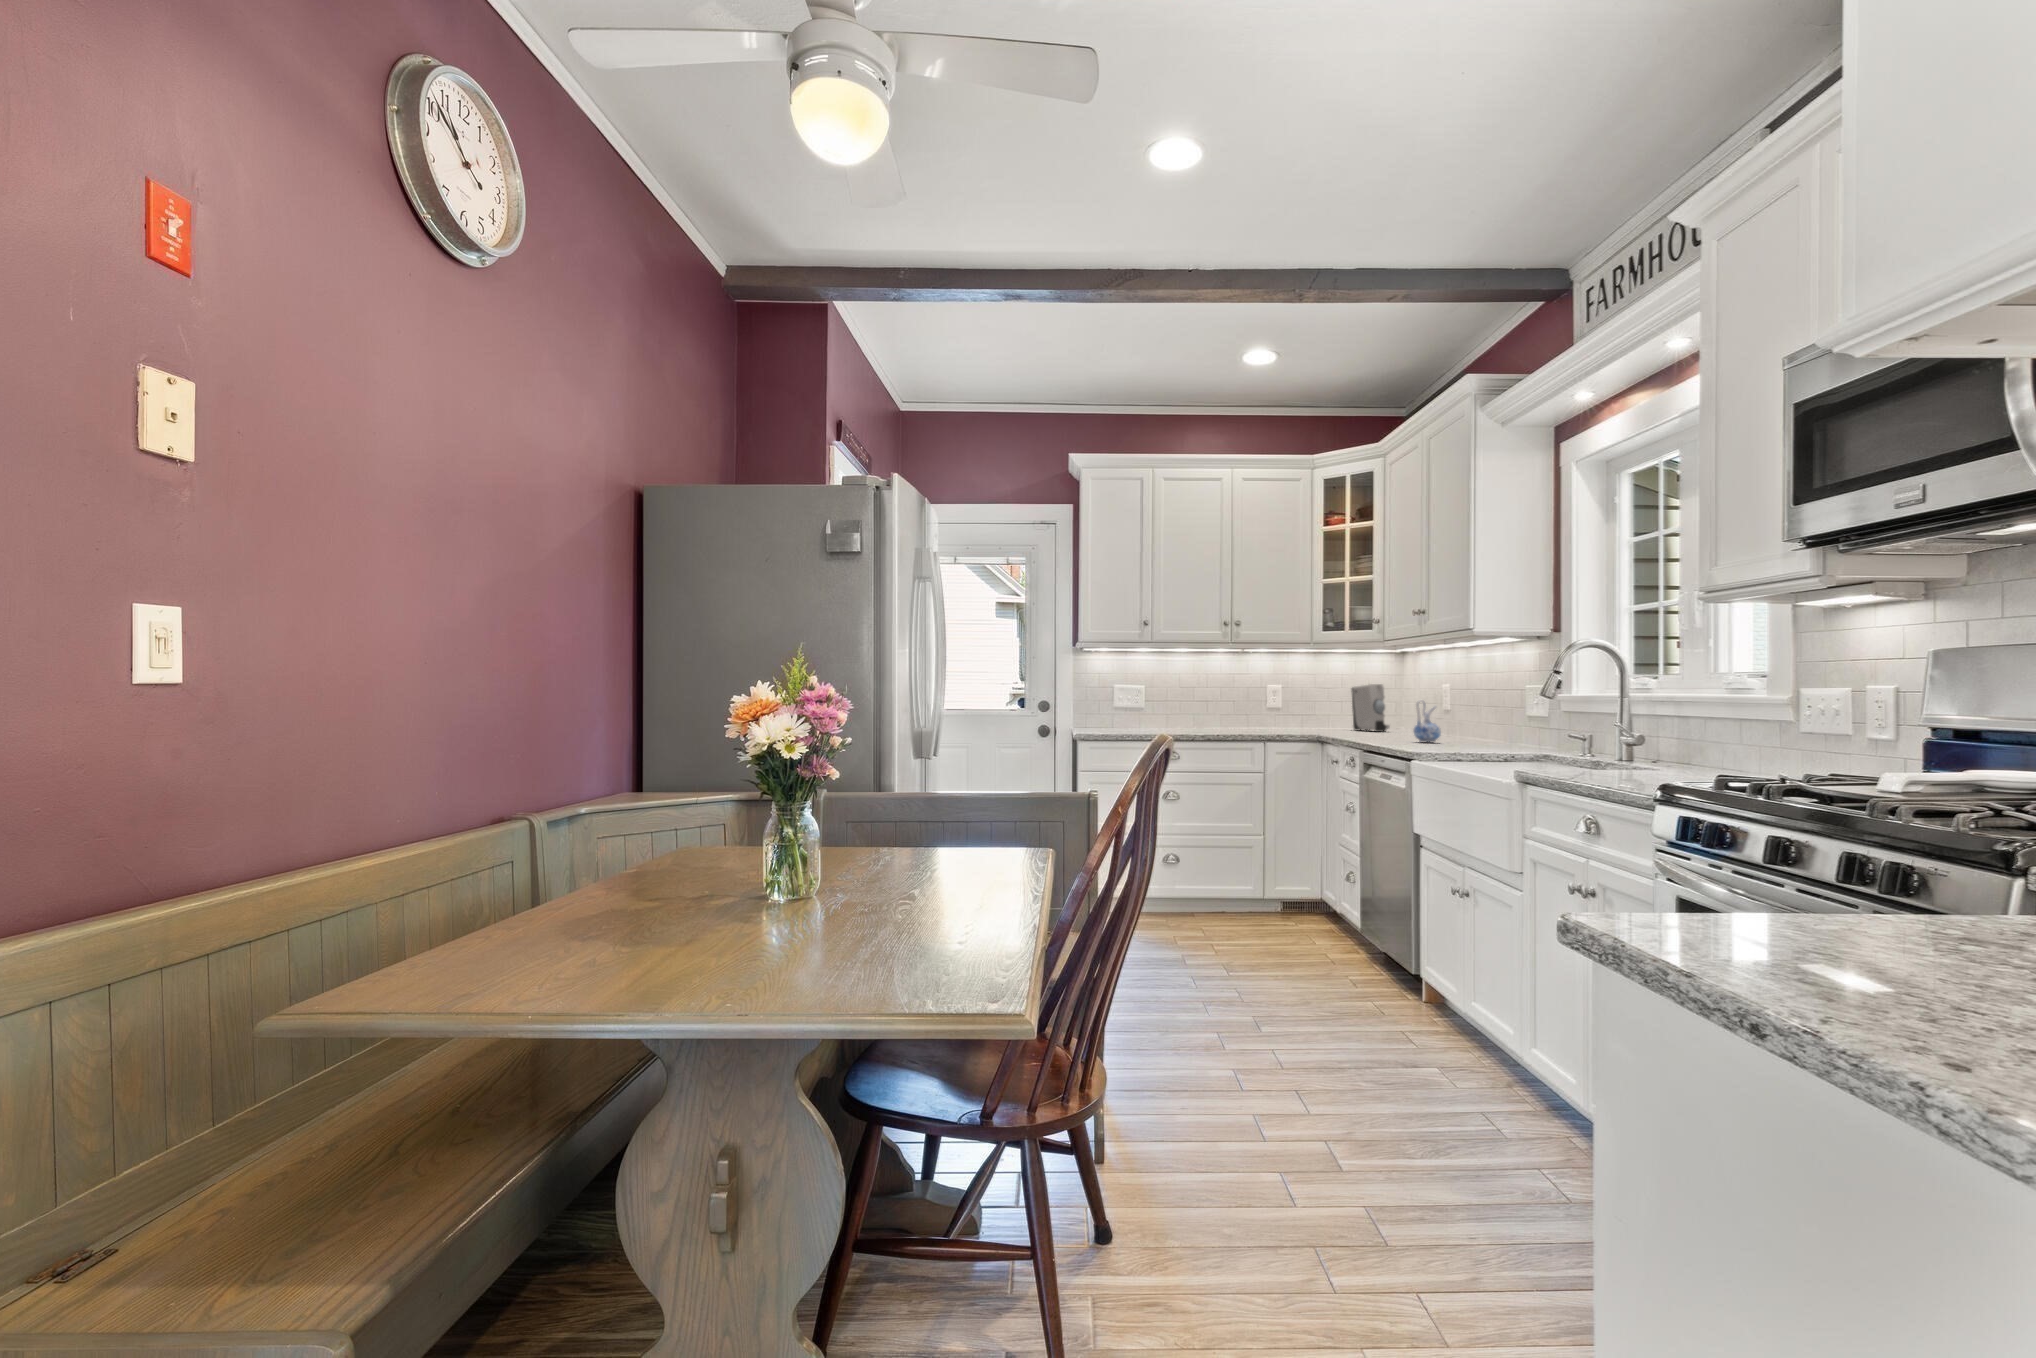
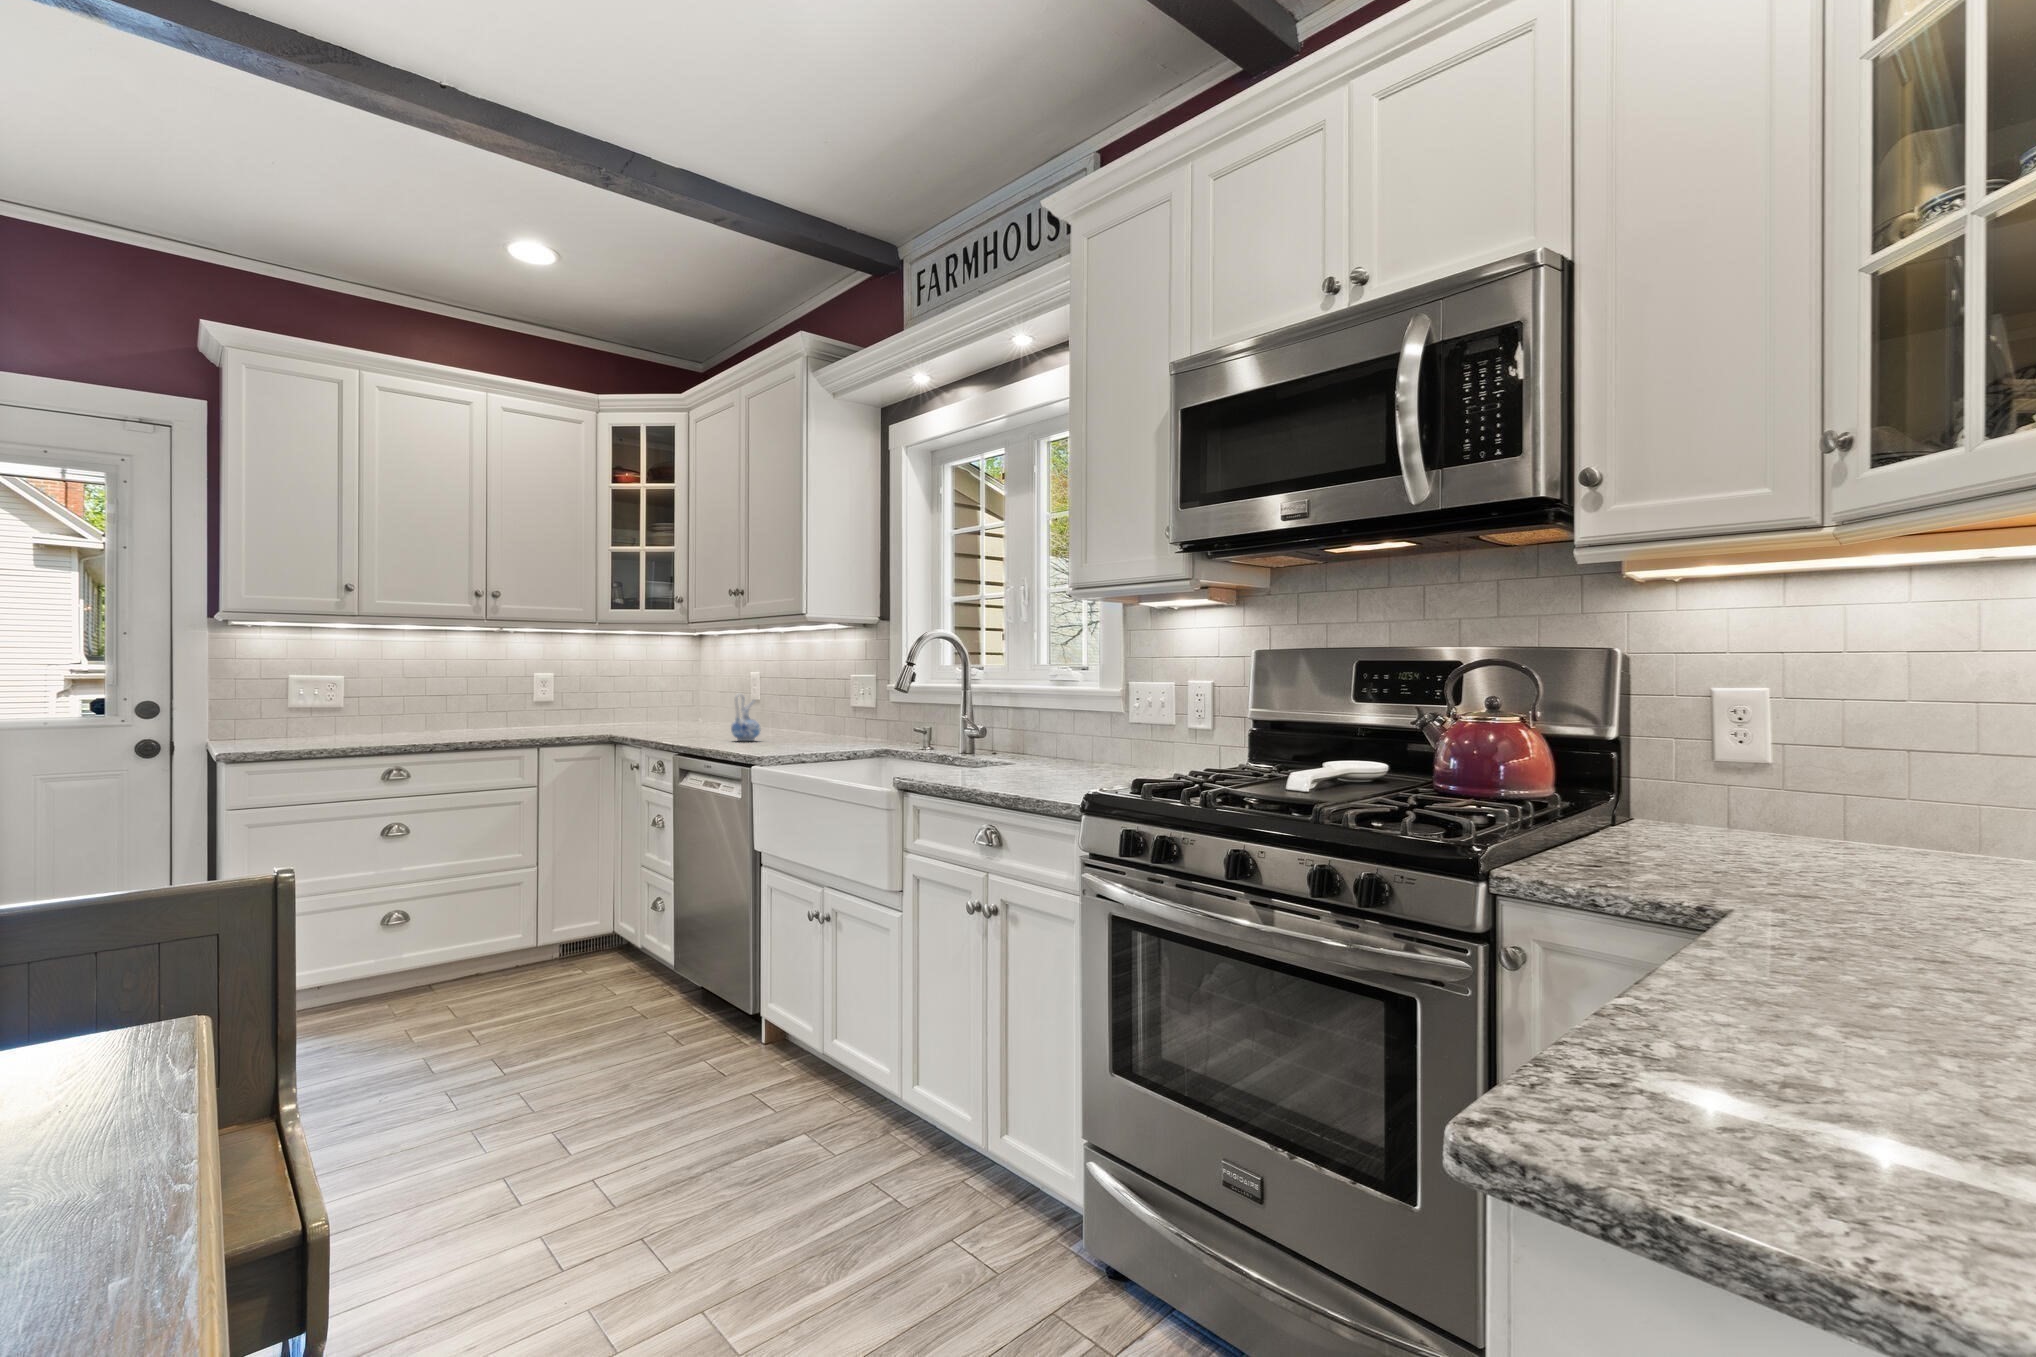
soap dispenser: present [1352,684,1390,732] -> none [638,673,684,727]

